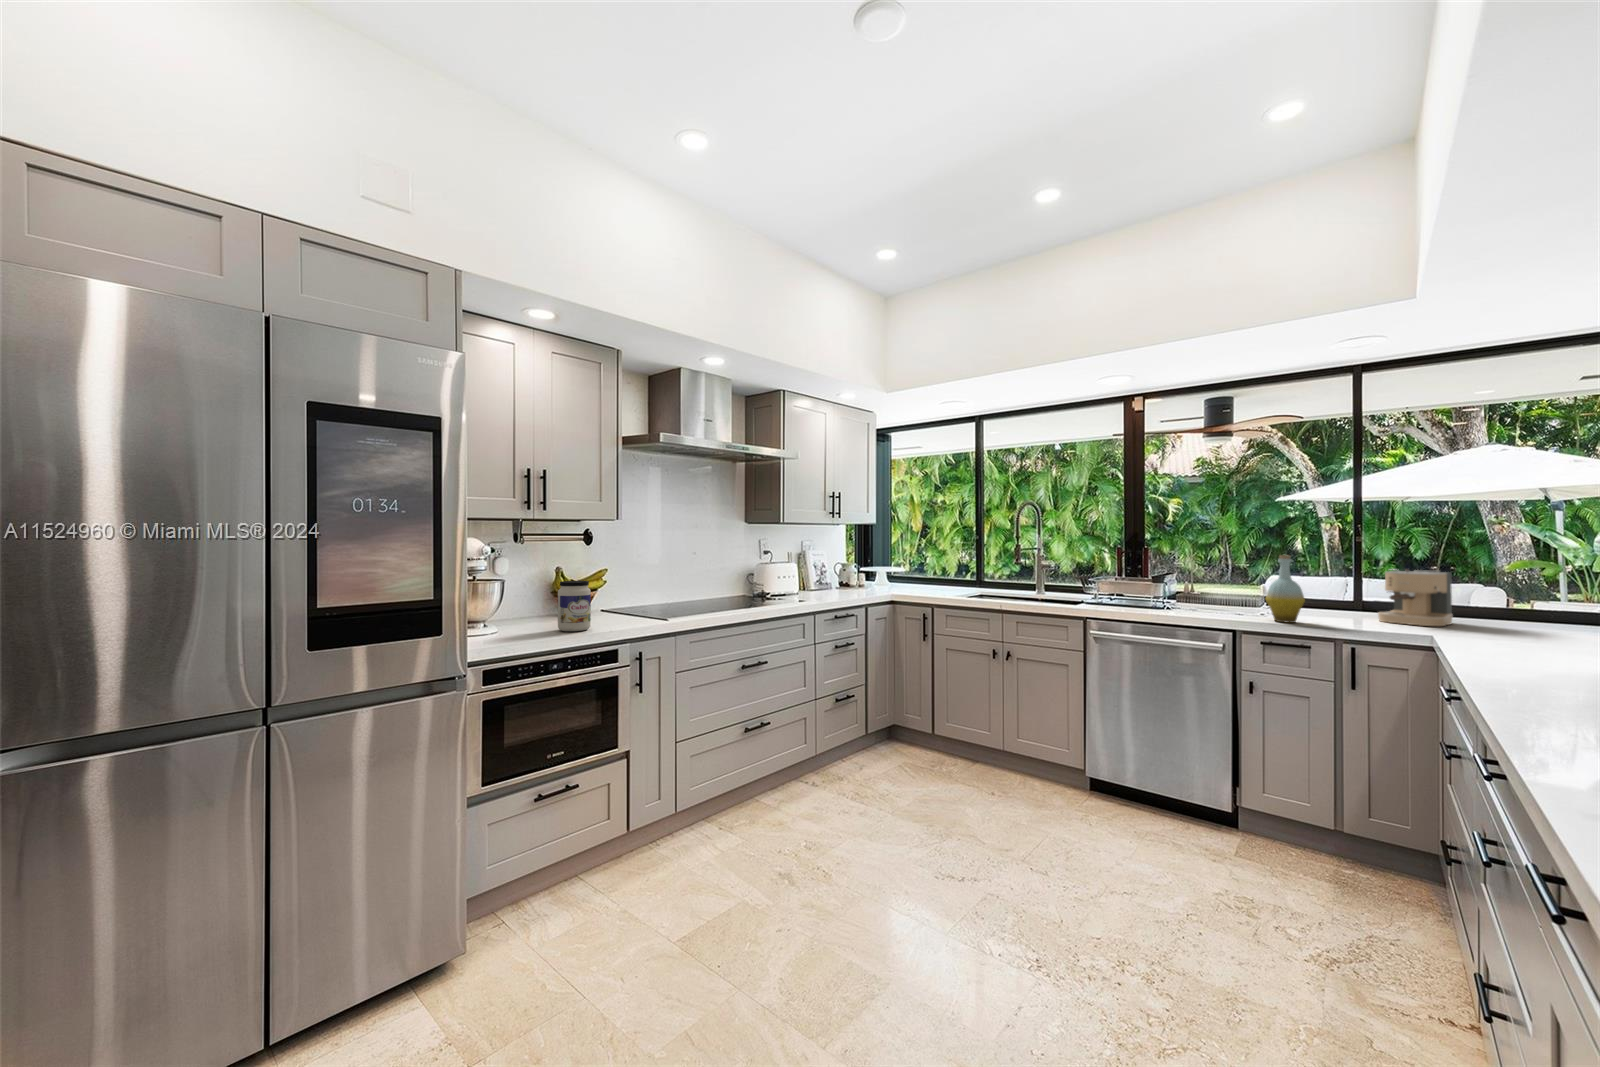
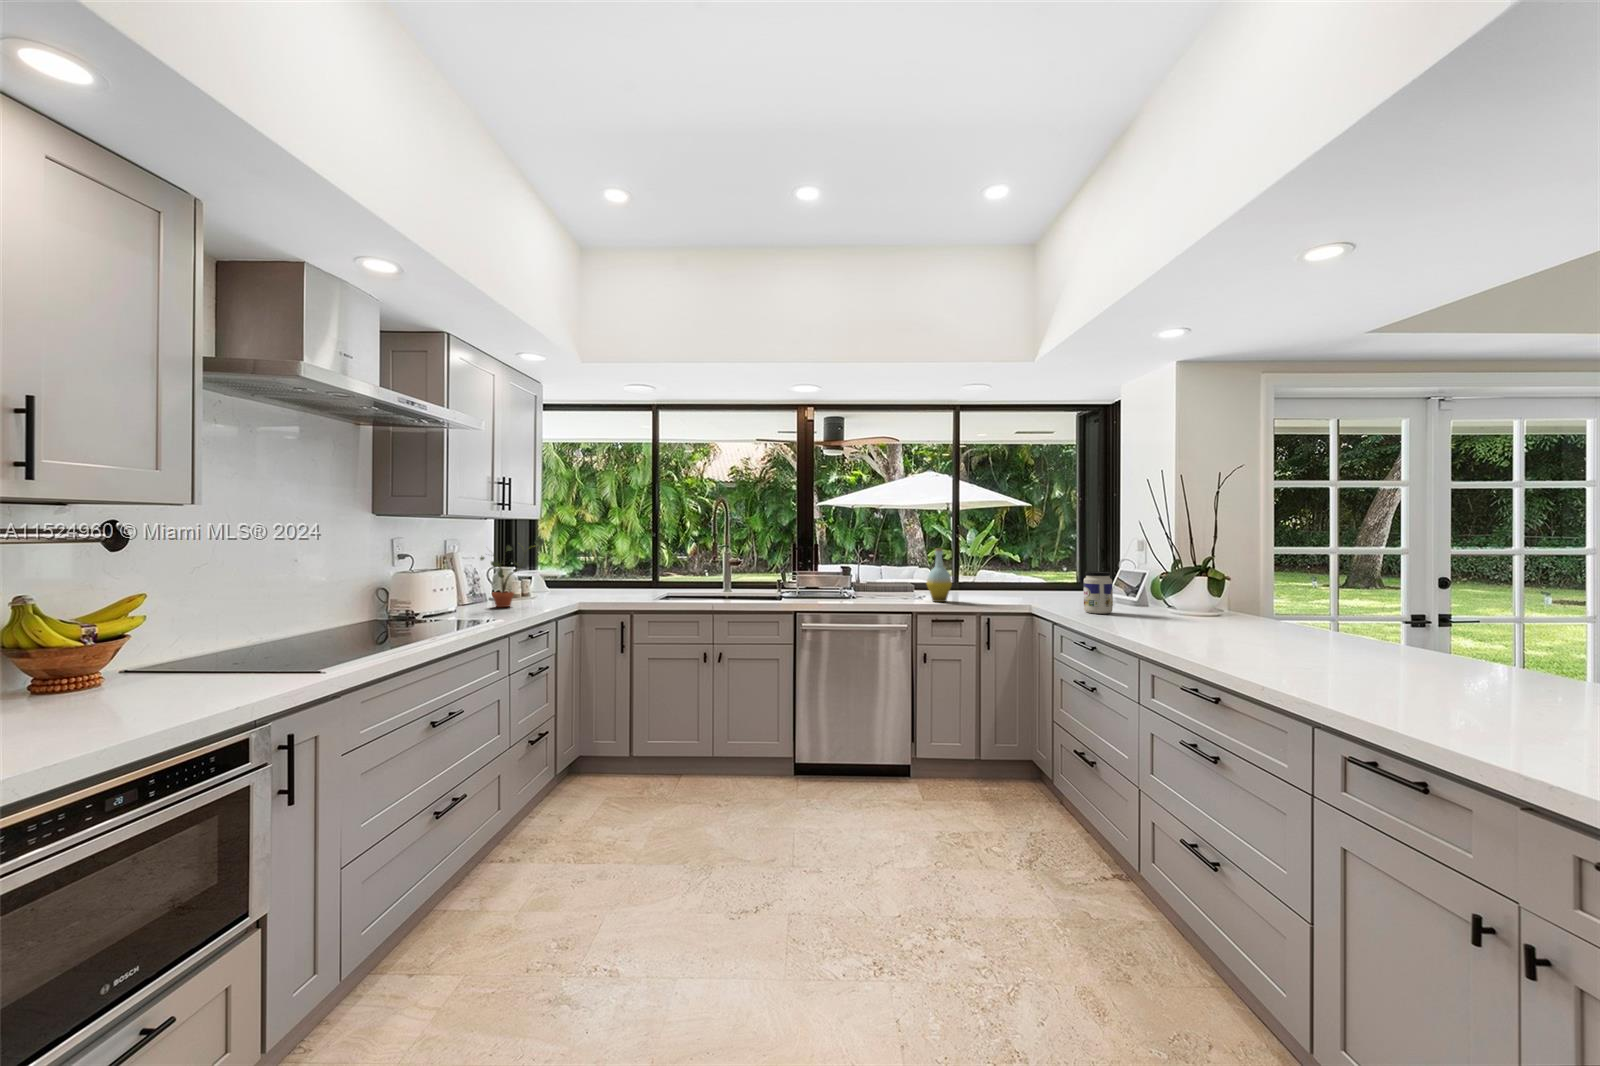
potted plant: none [815,539,865,594] -> present [480,538,544,607]
coffee maker: present [1378,569,1452,626] -> none [981,556,1020,597]
jar: present [558,581,591,631] -> present [1084,572,1113,614]

